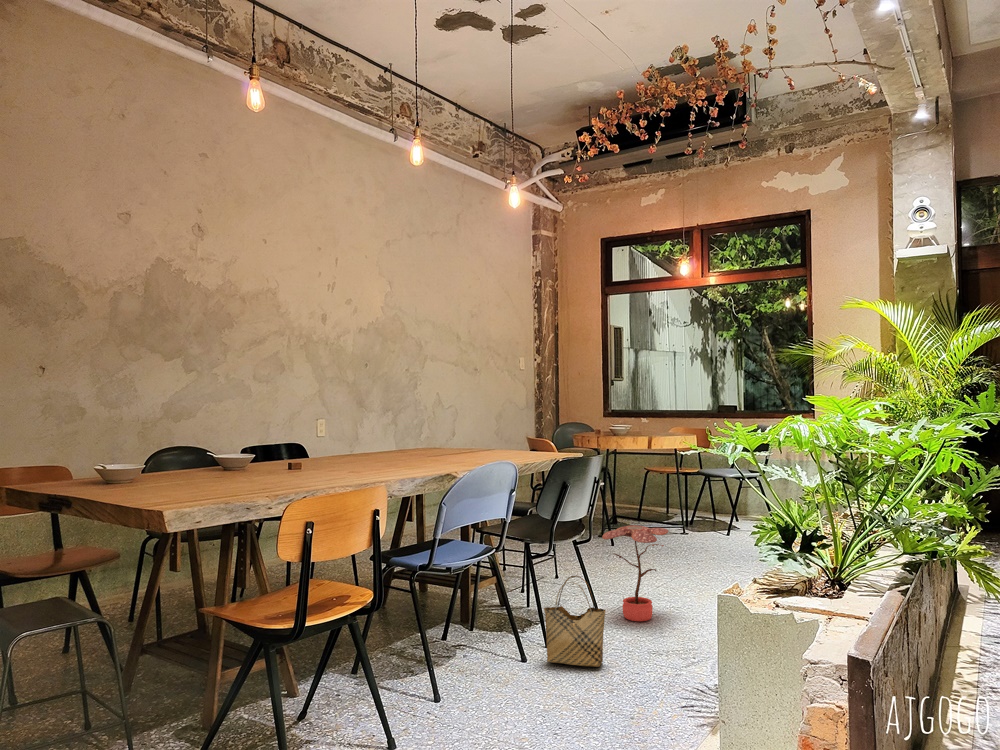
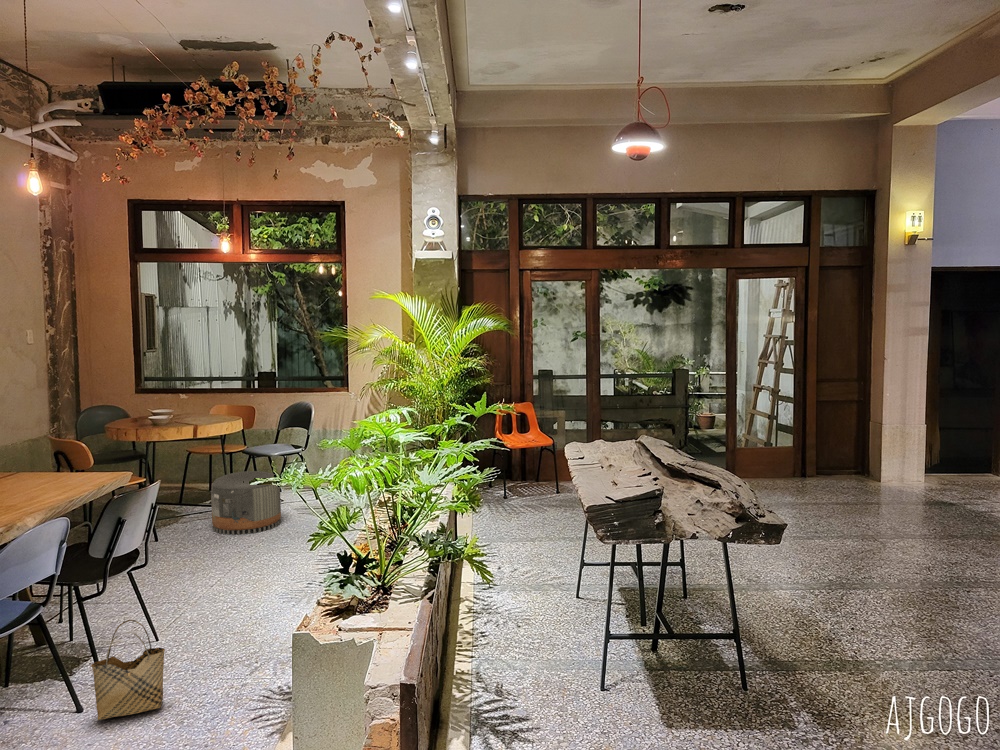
pouf: none [663,489,734,552] -> present [211,471,281,535]
potted plant: present [602,525,668,621] -> none [153,539,225,638]

